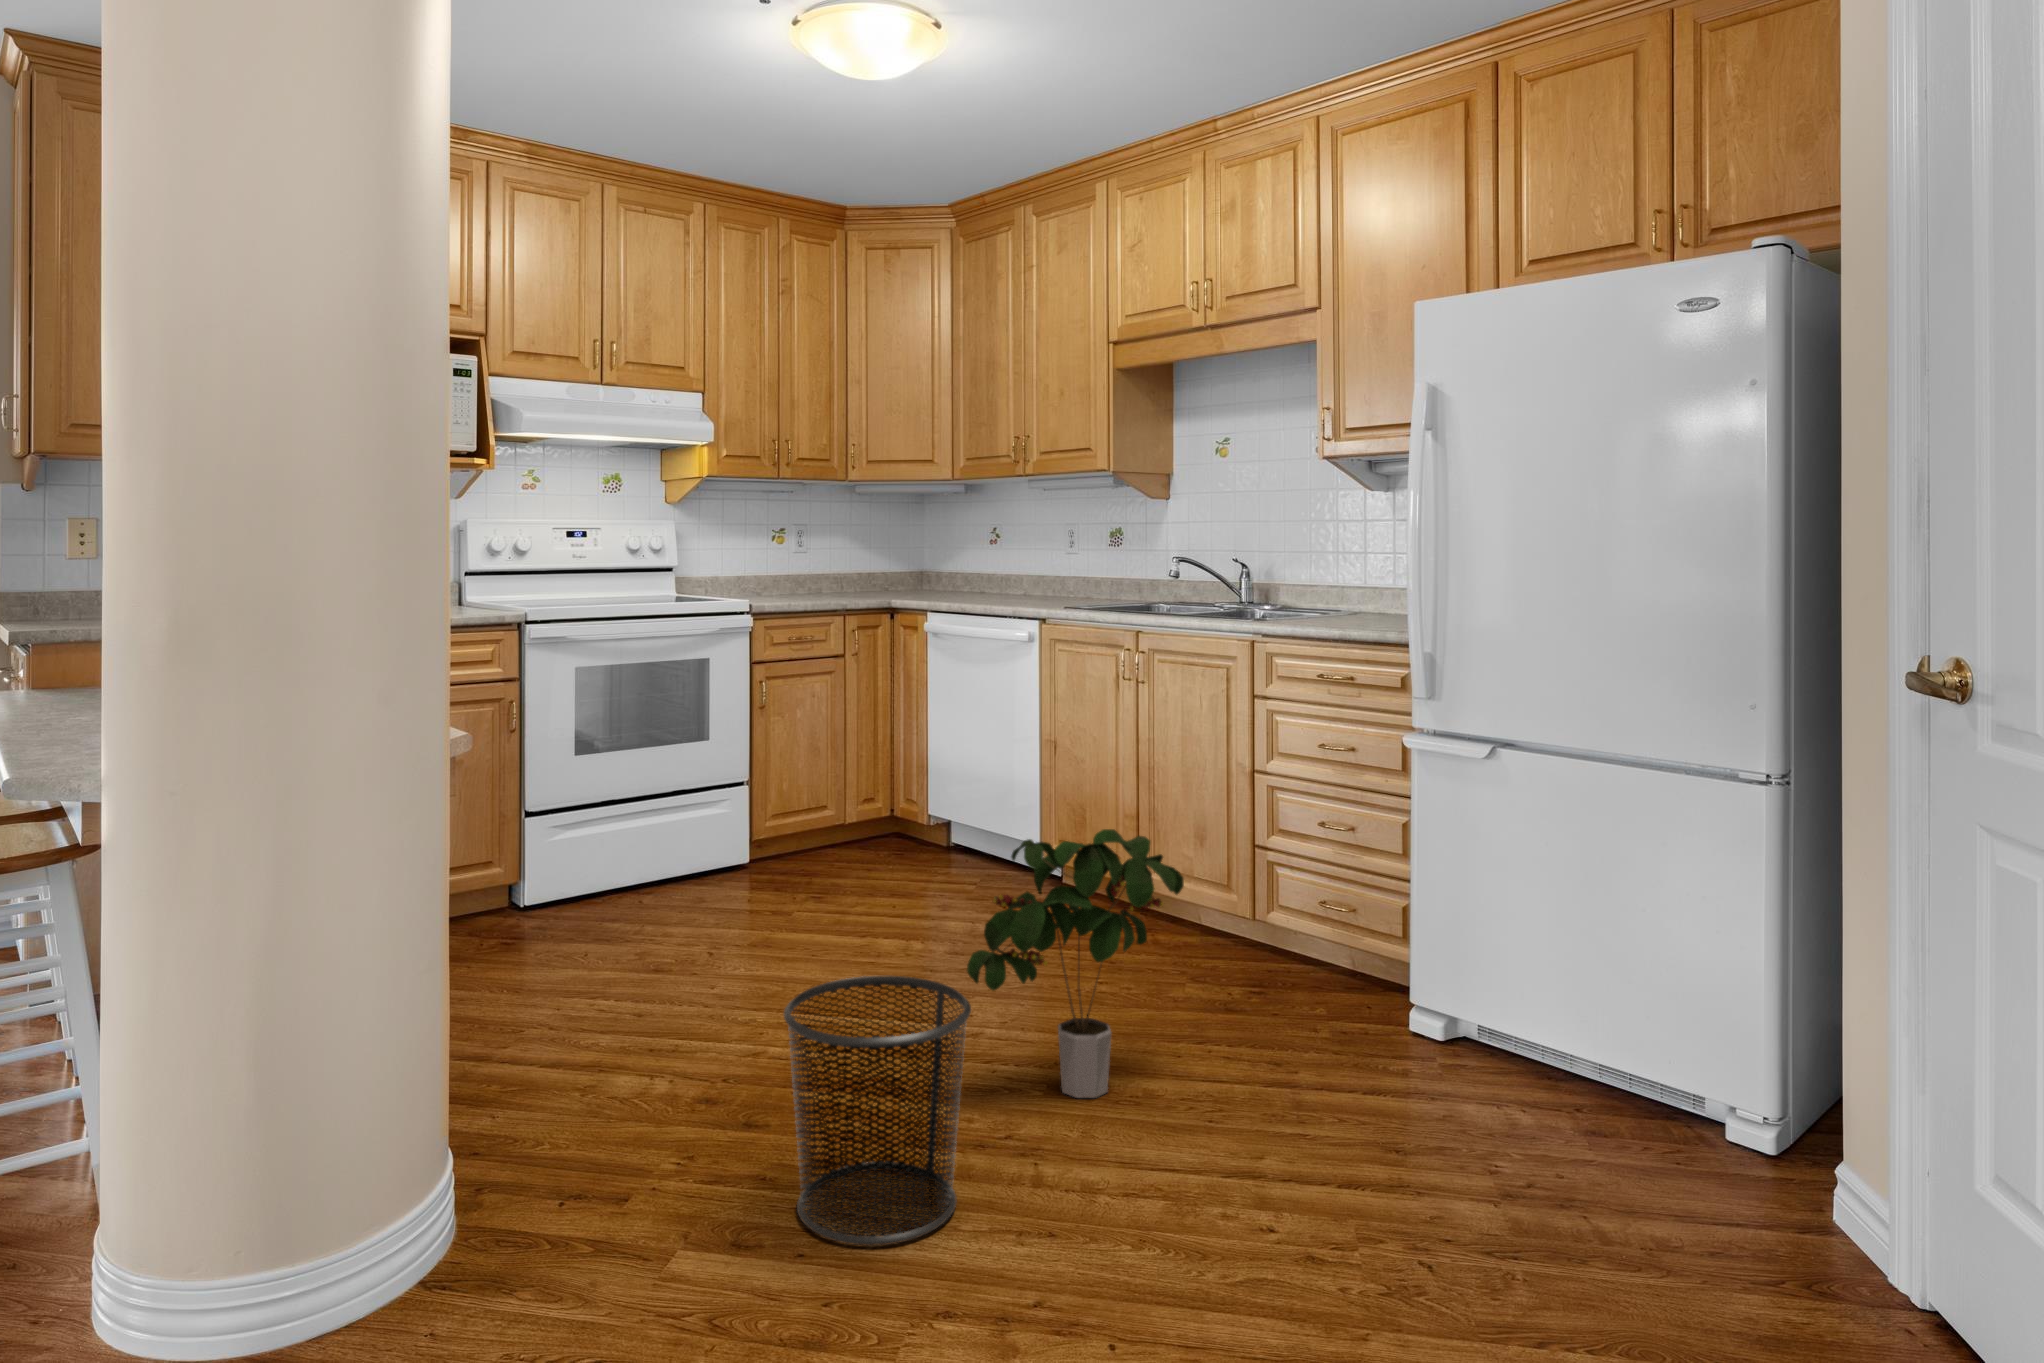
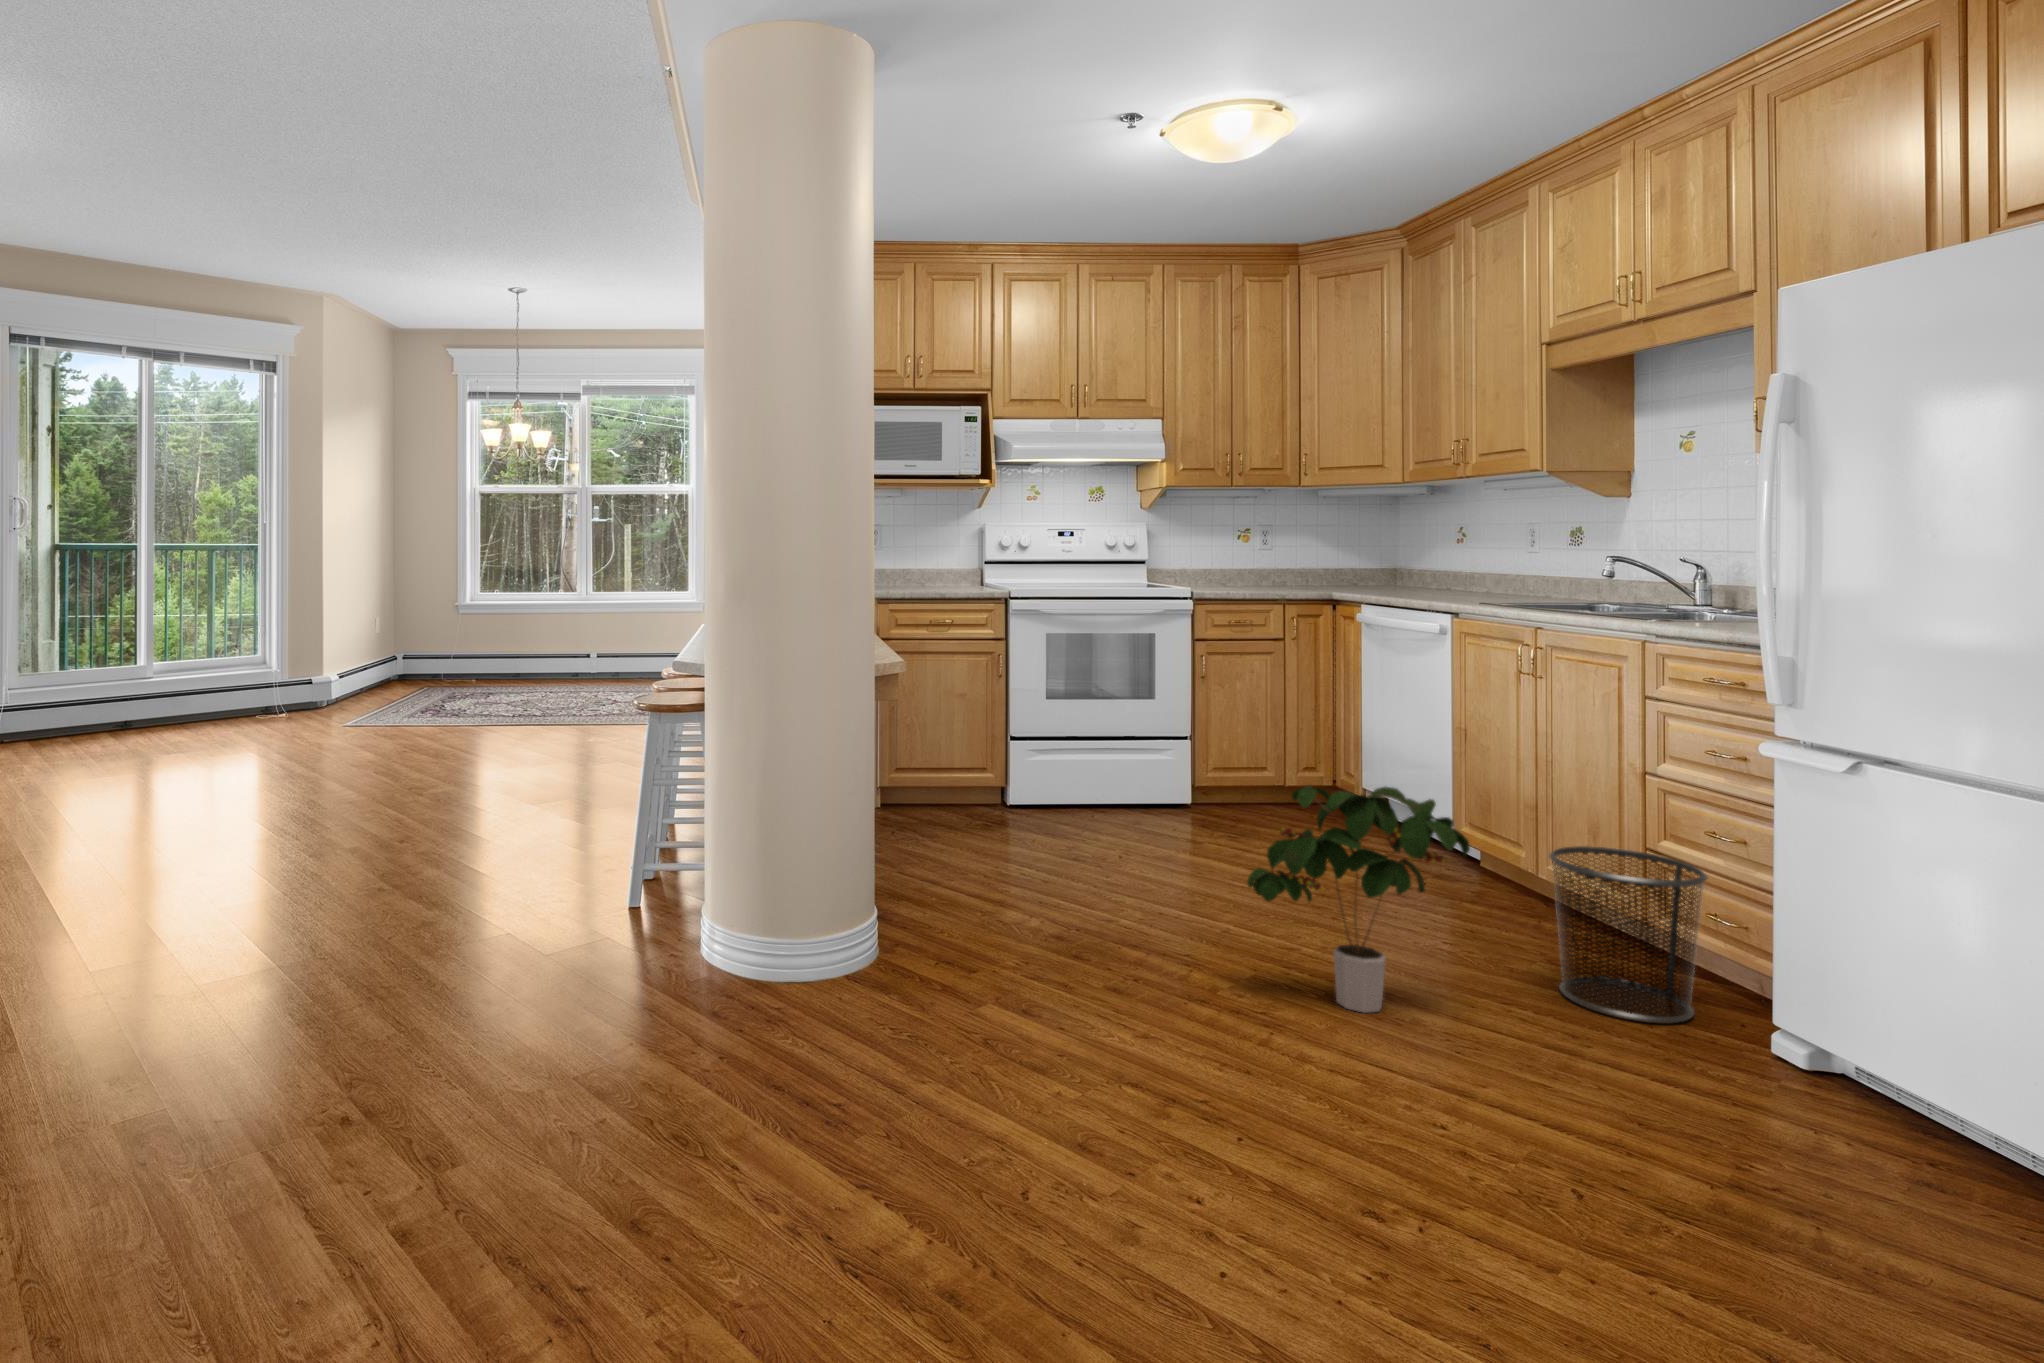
waste bin: present [784,976,971,1246] -> present [1549,846,1707,1023]

